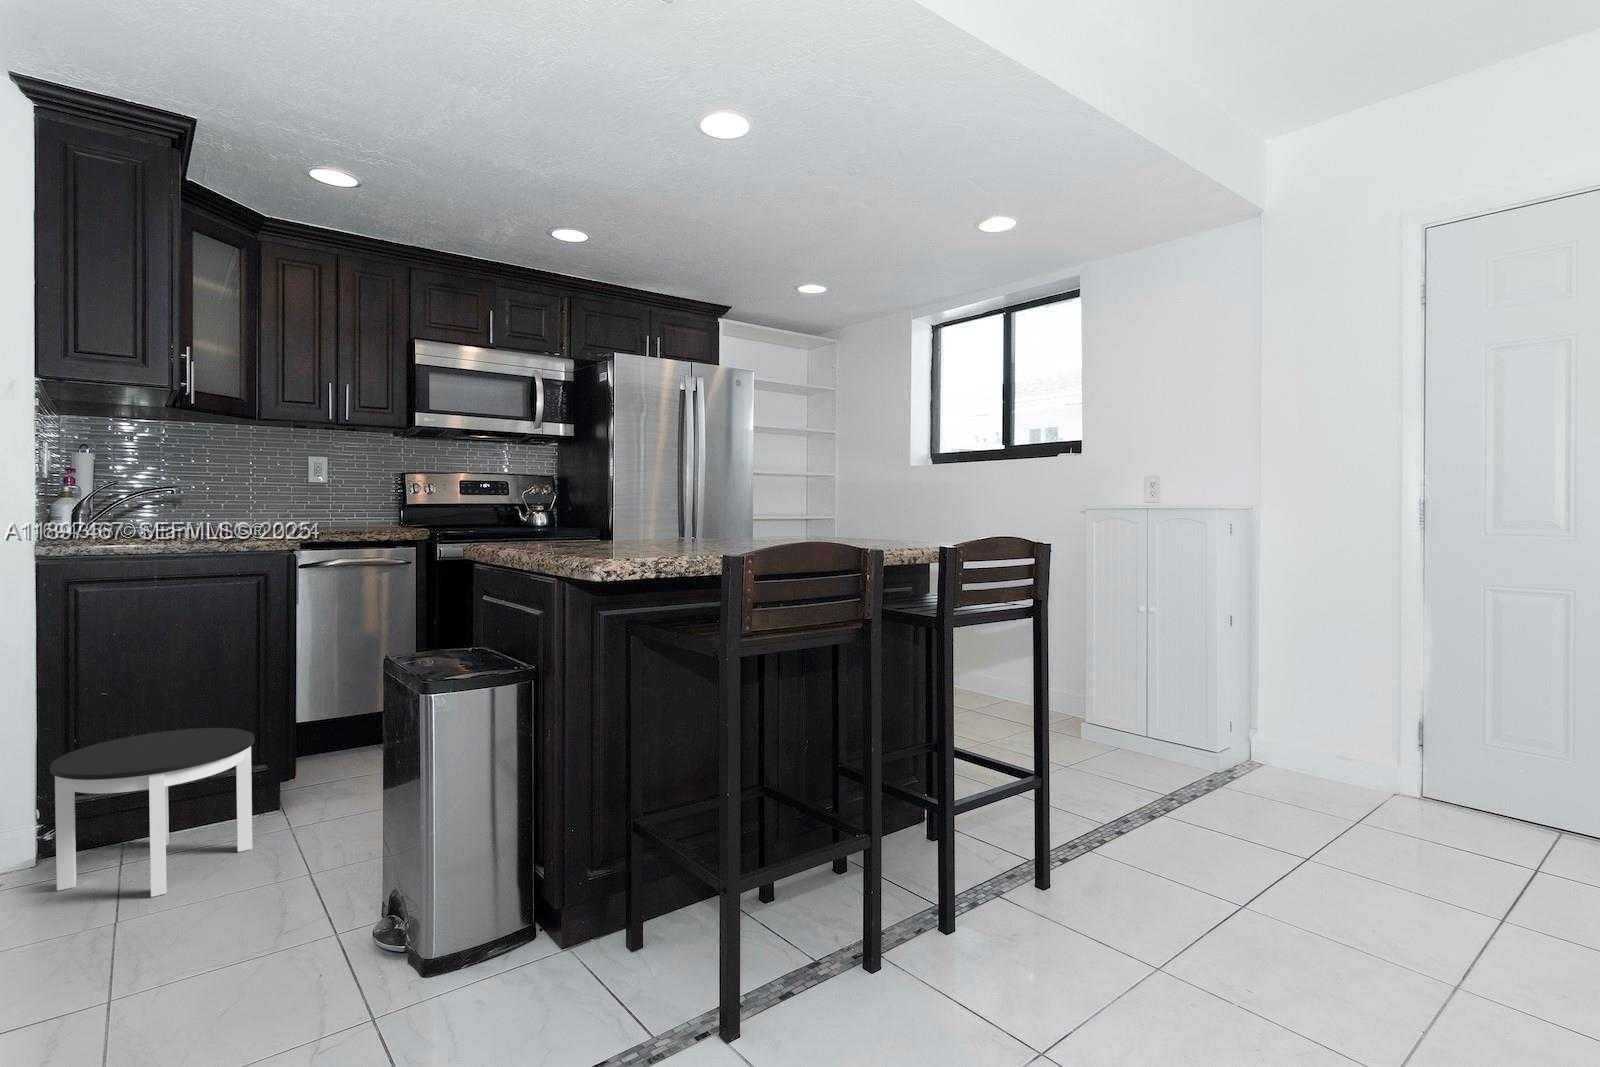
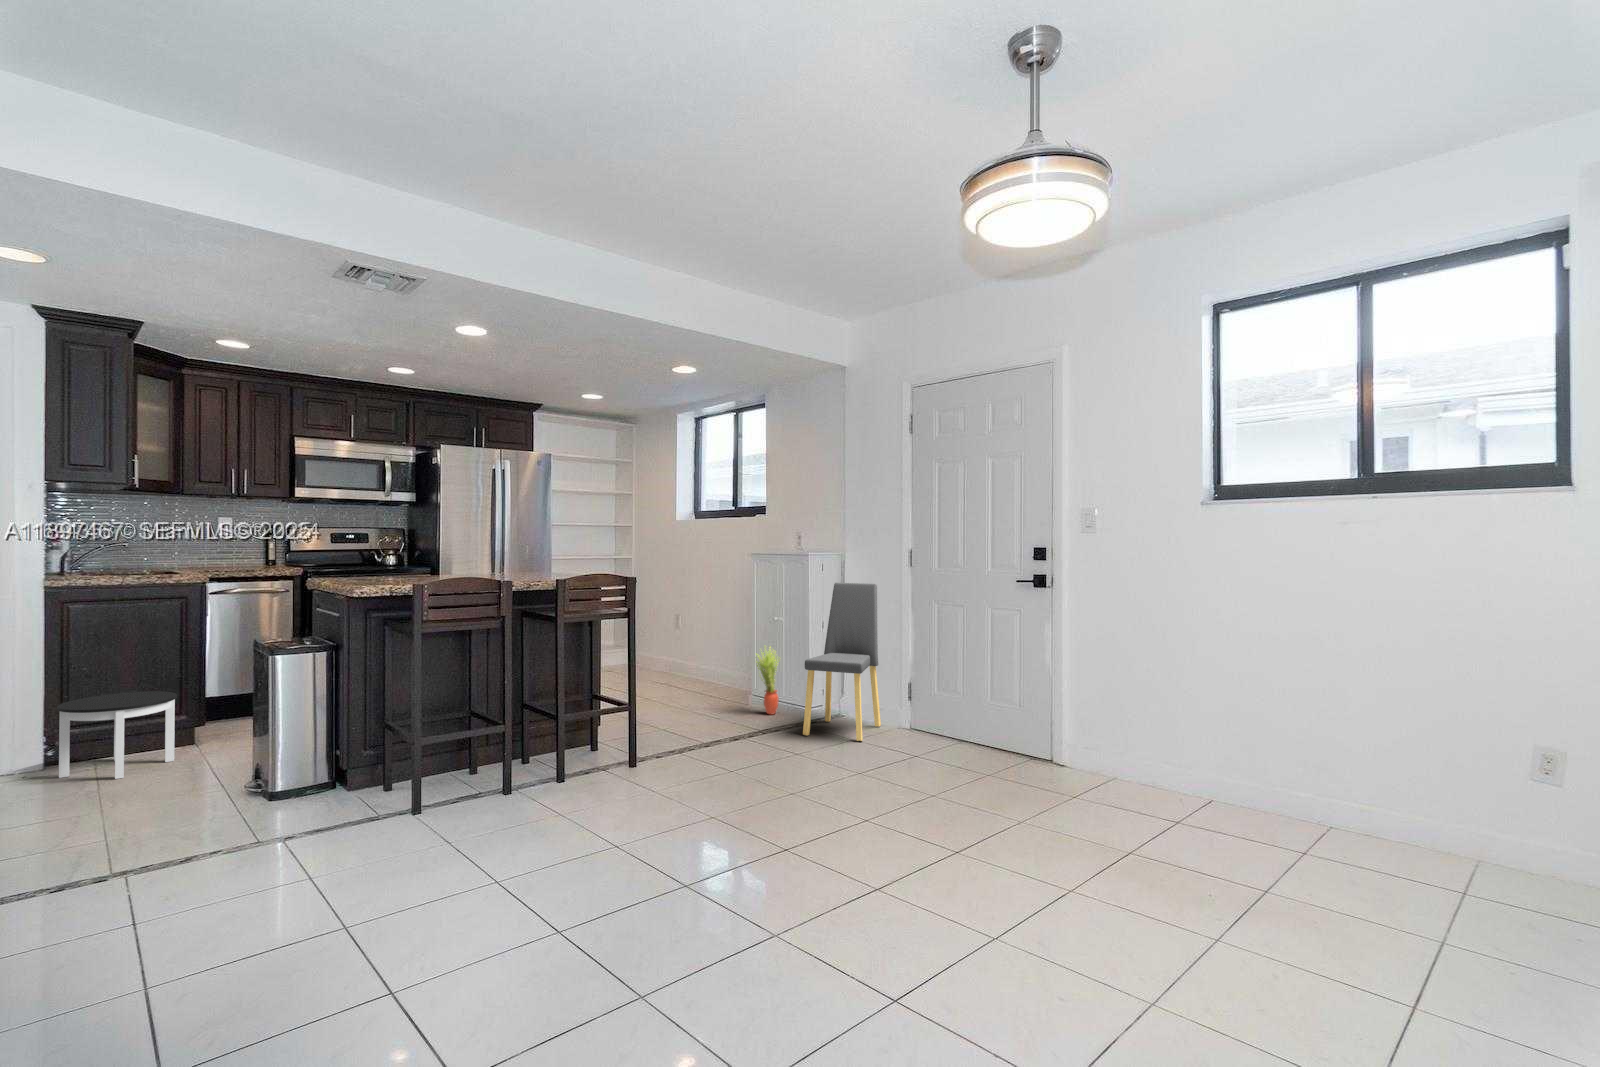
dining chair: none [1253,551,1391,825] -> present [803,583,881,741]
potted plant: none [1112,649,1161,758] -> present [756,649,780,714]

